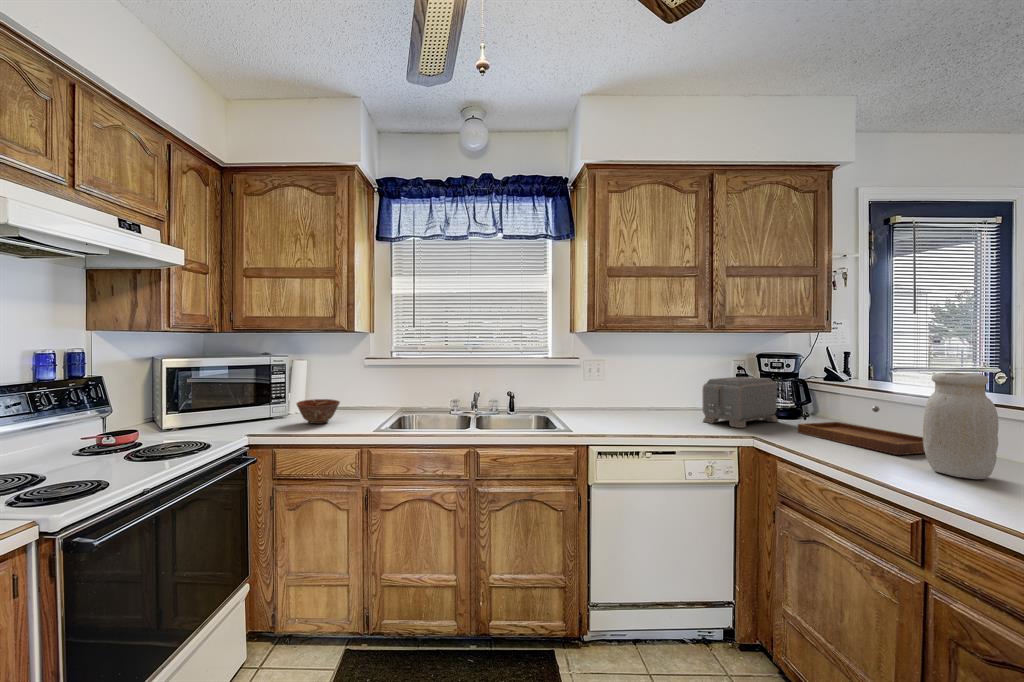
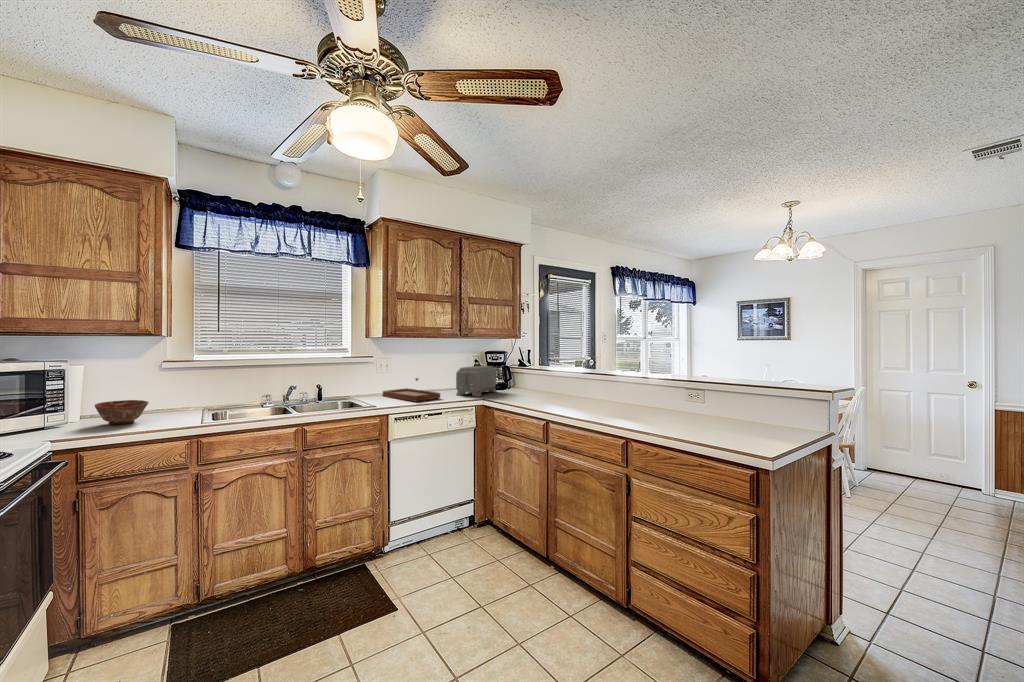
jar: present [923,373,999,479] -> none [562,360,586,408]
tray: present [798,406,925,455] -> present [383,378,440,402]

